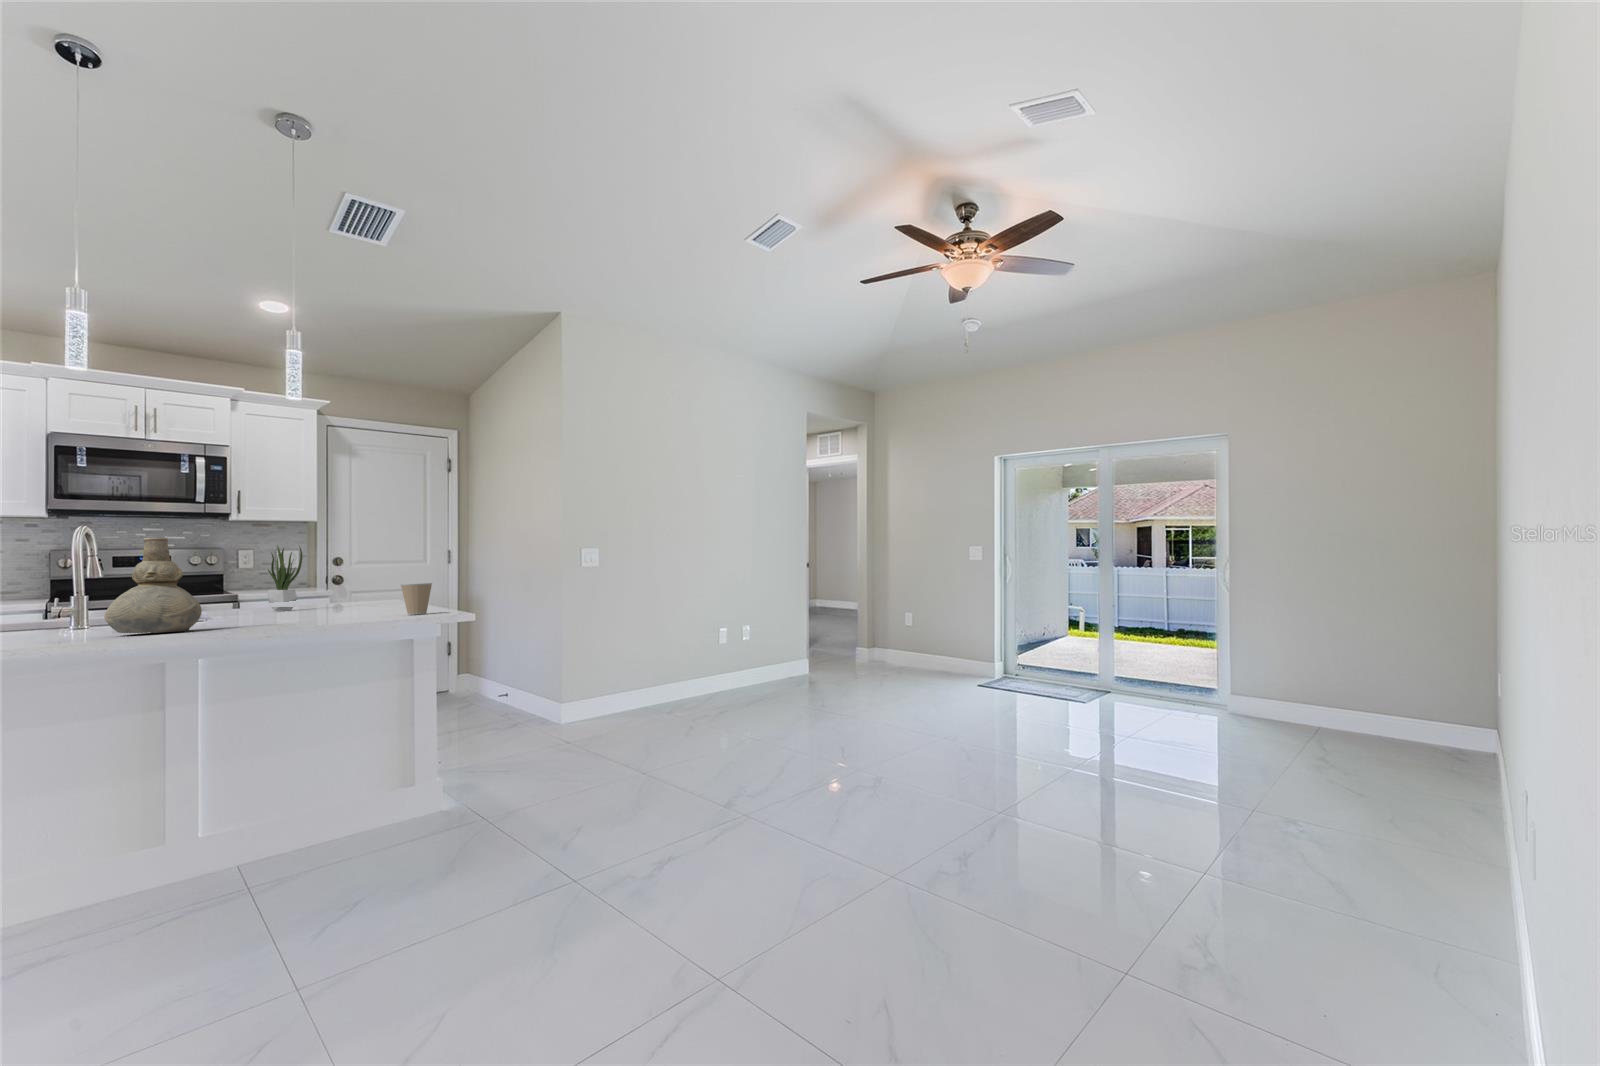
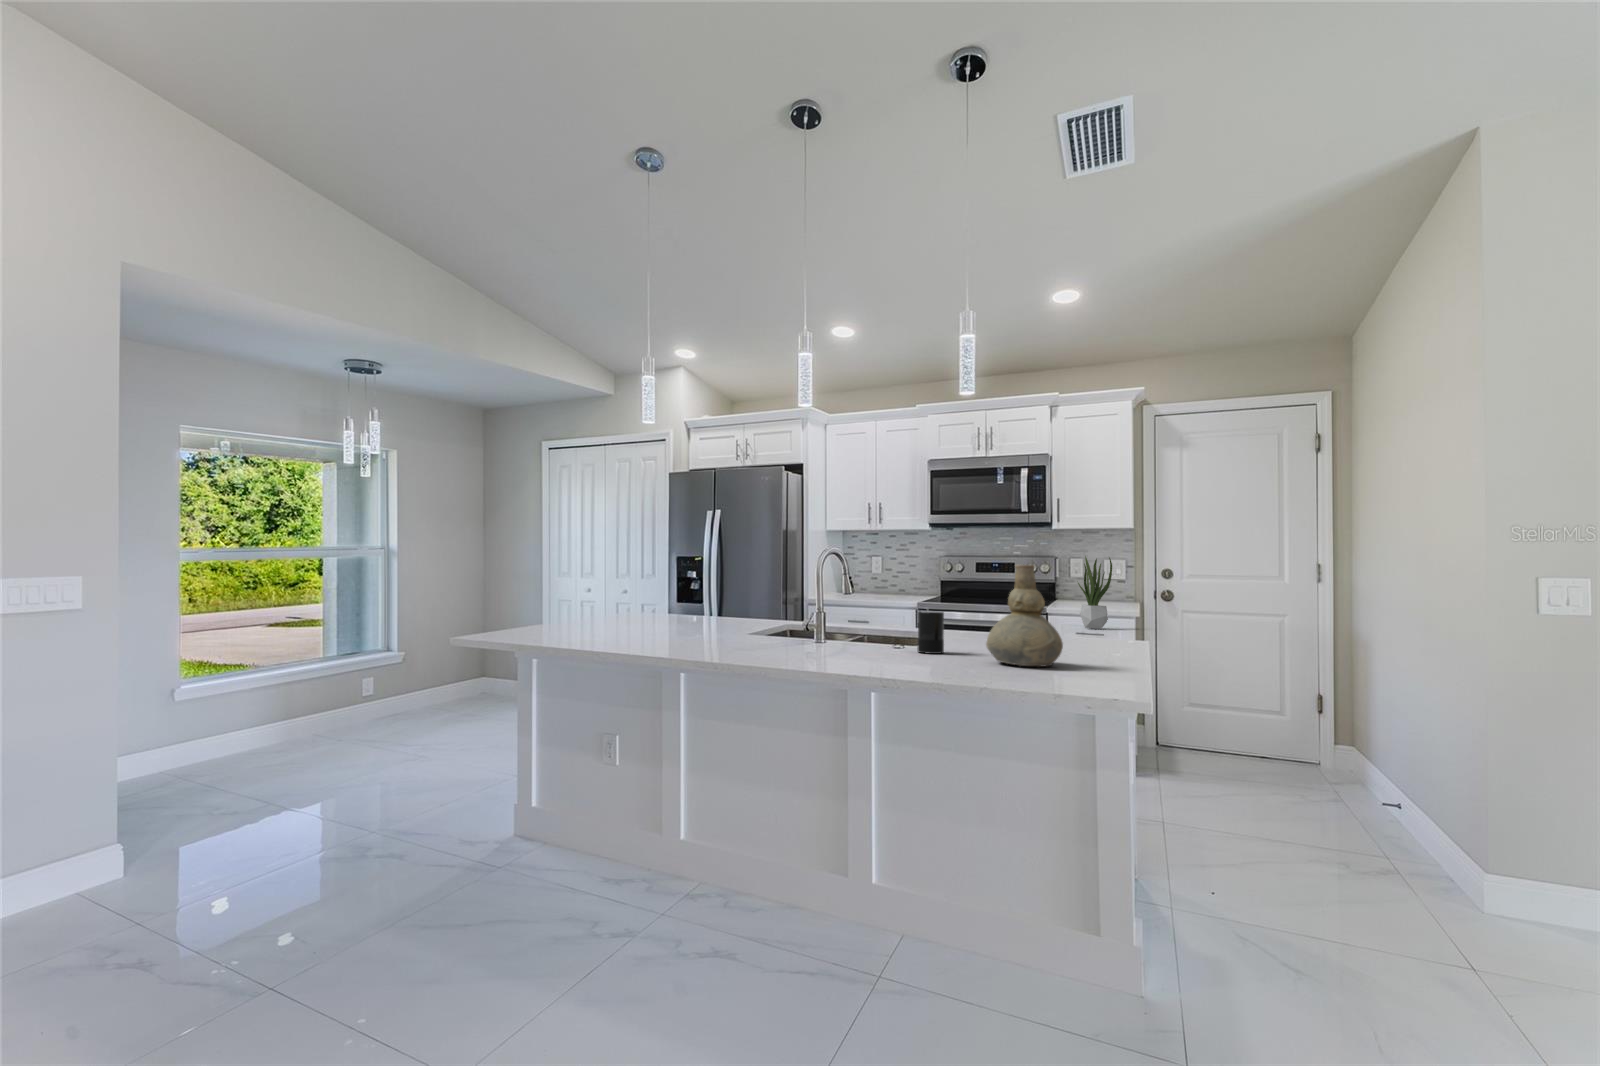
vase: present [104,538,202,633] -> present [986,565,1063,667]
coffee cup: present [401,583,432,615] -> none [1072,630,1117,679]
candle: none [214,584,245,625] -> present [917,611,944,654]

